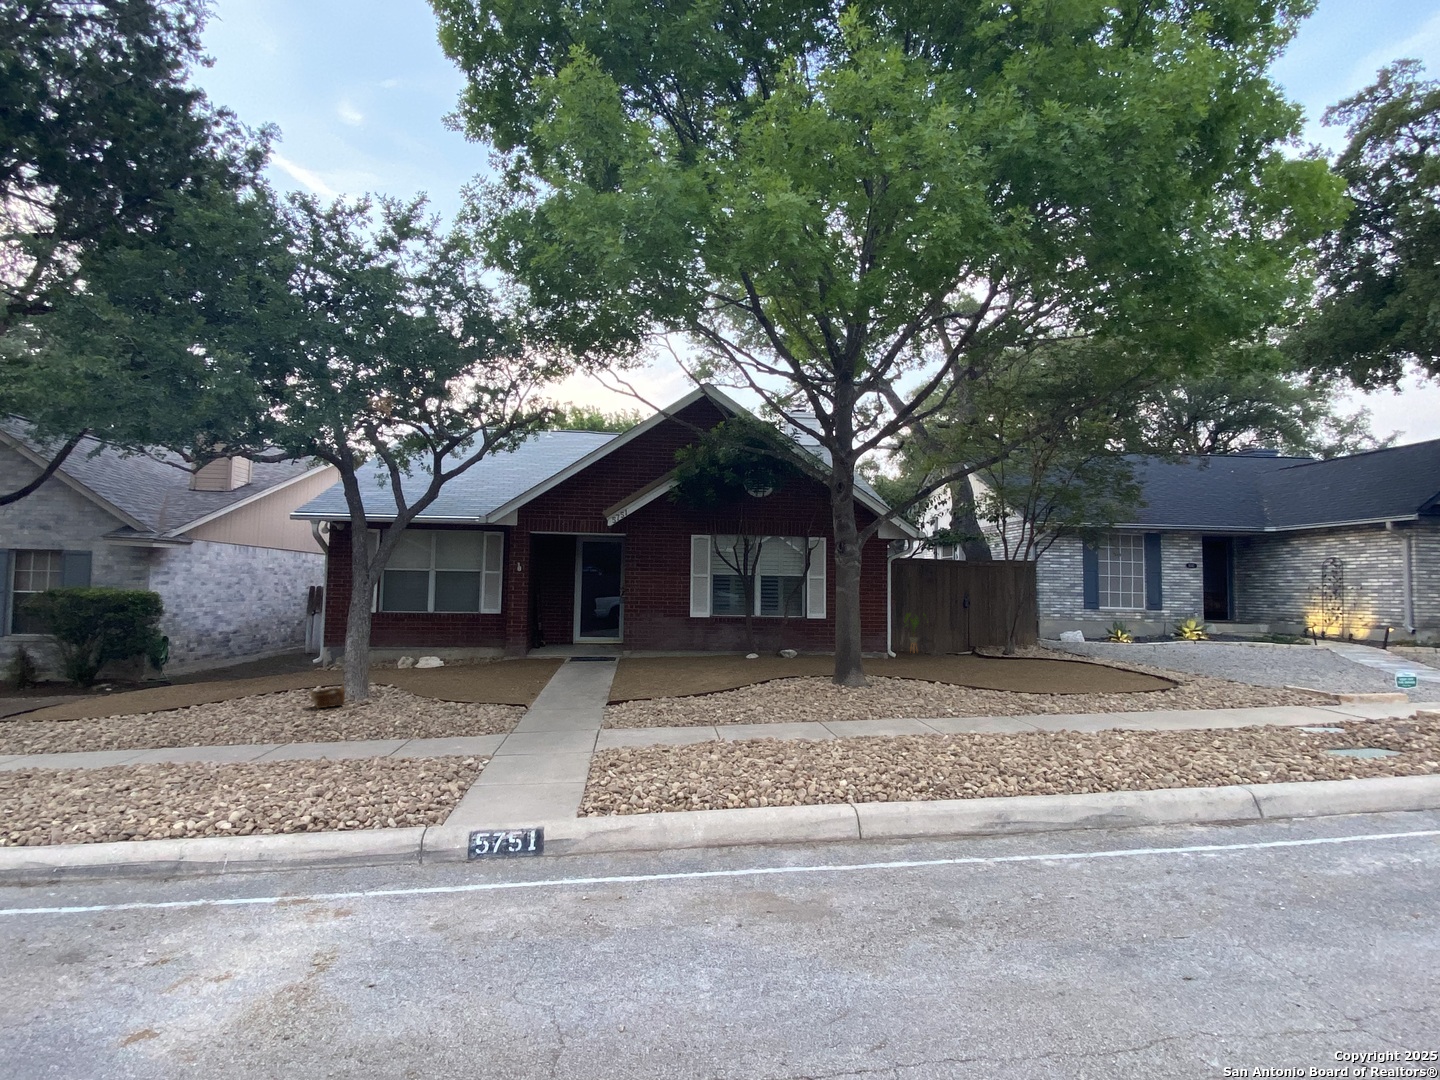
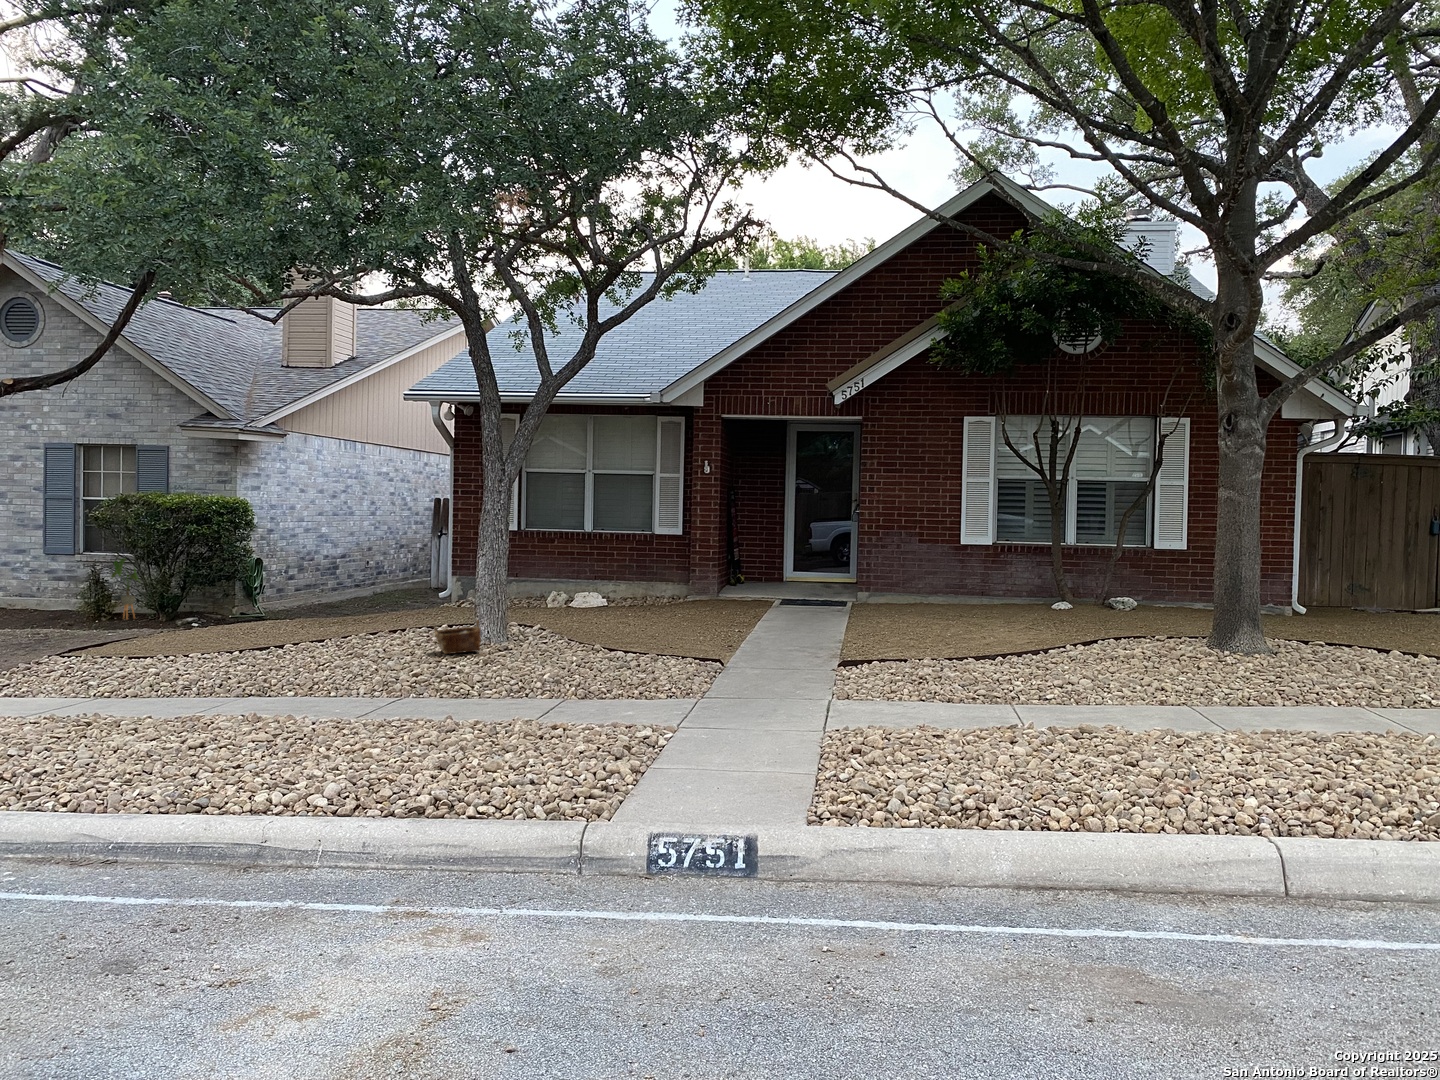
house plant: present [904,613,926,645] -> present [111,558,139,619]

